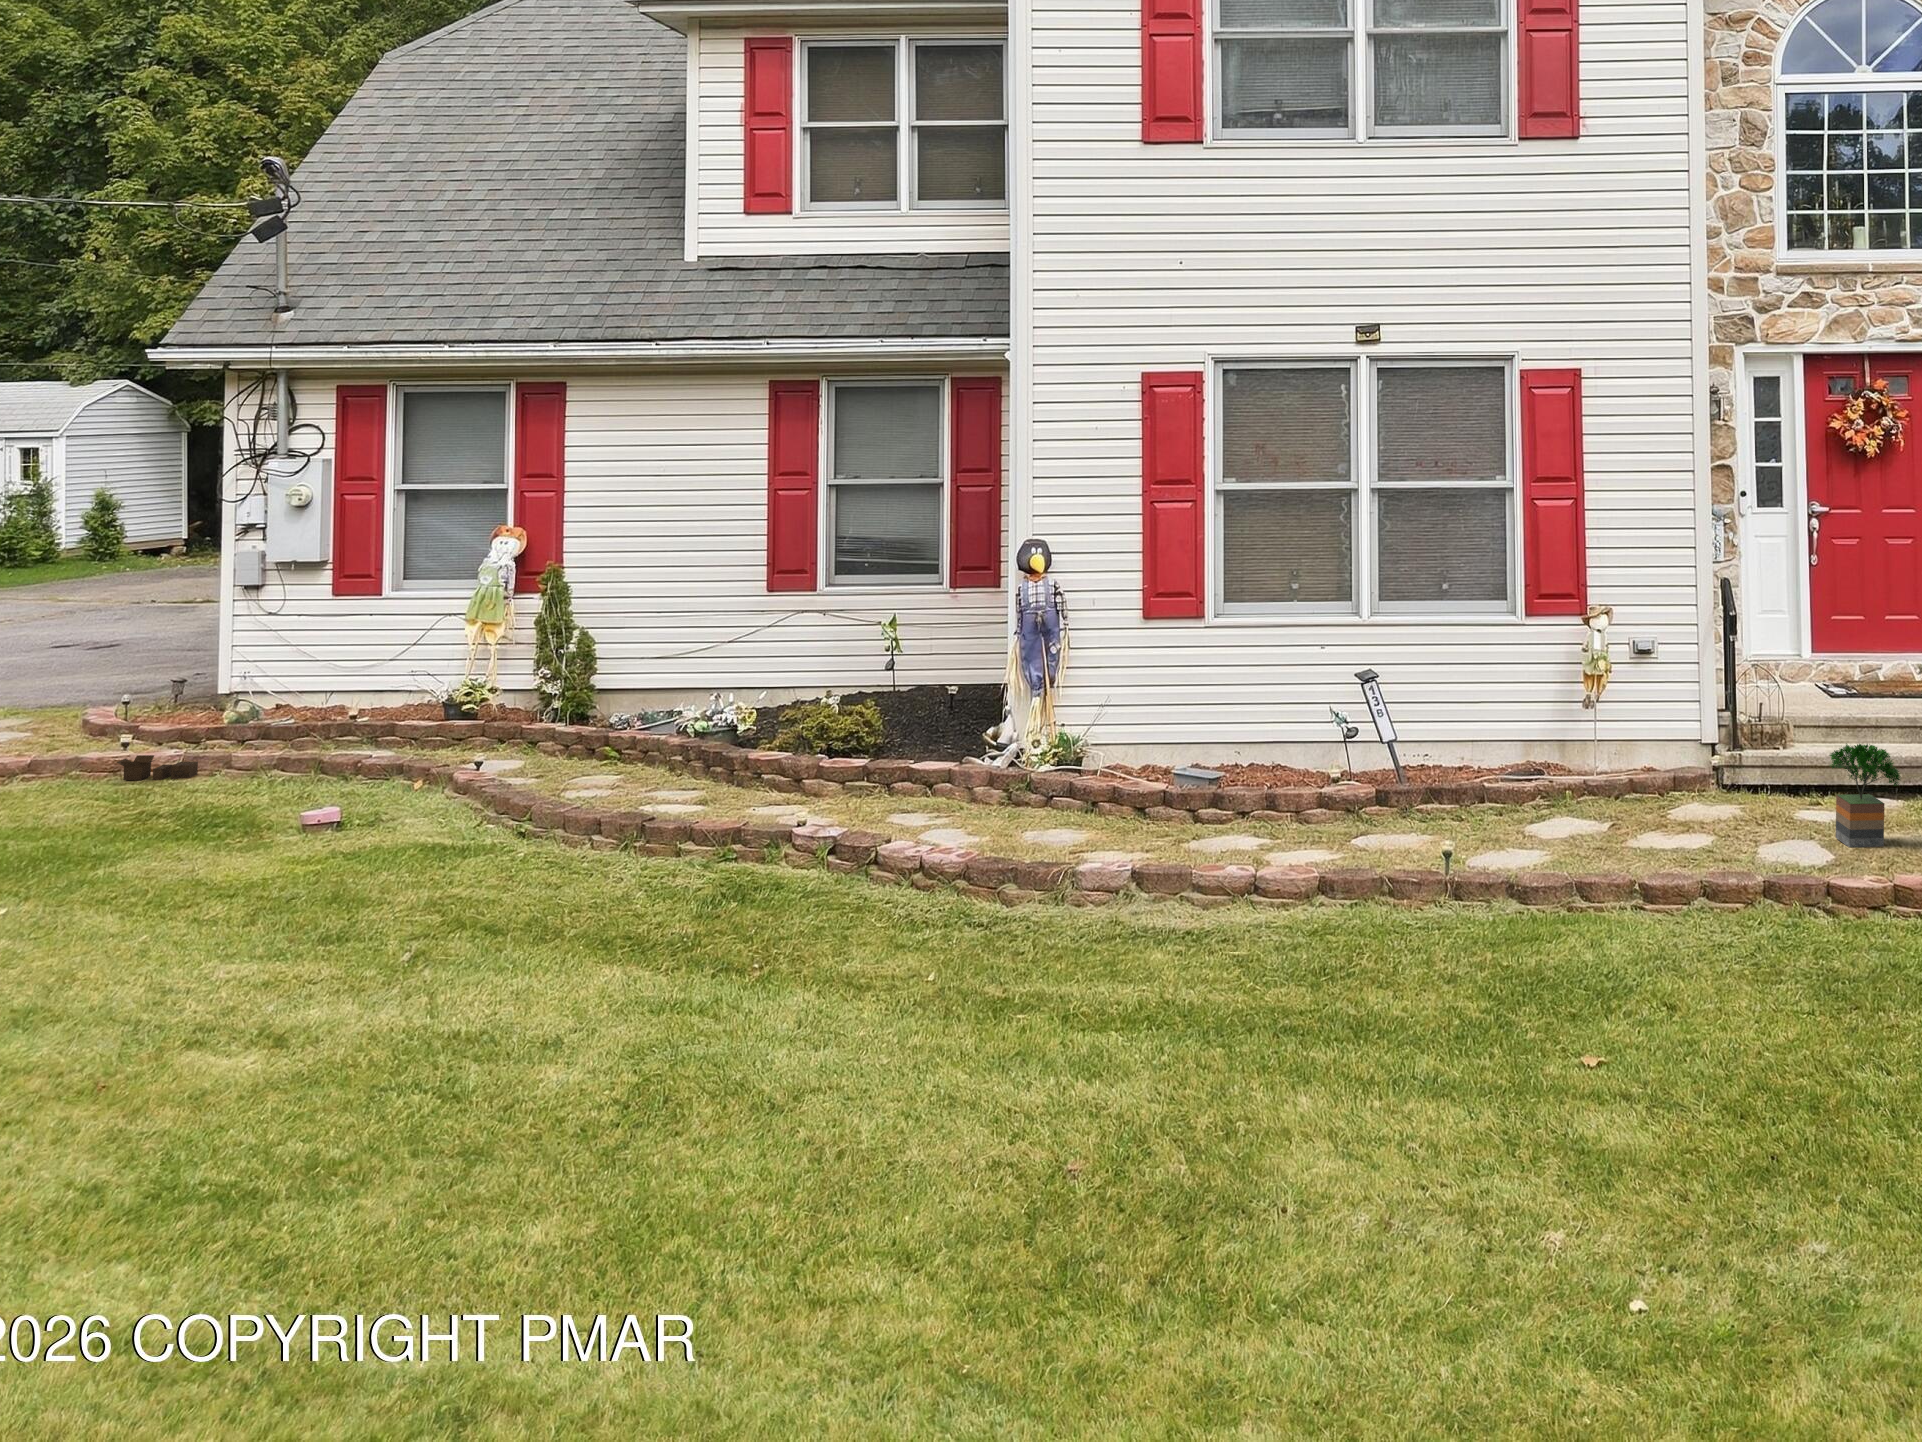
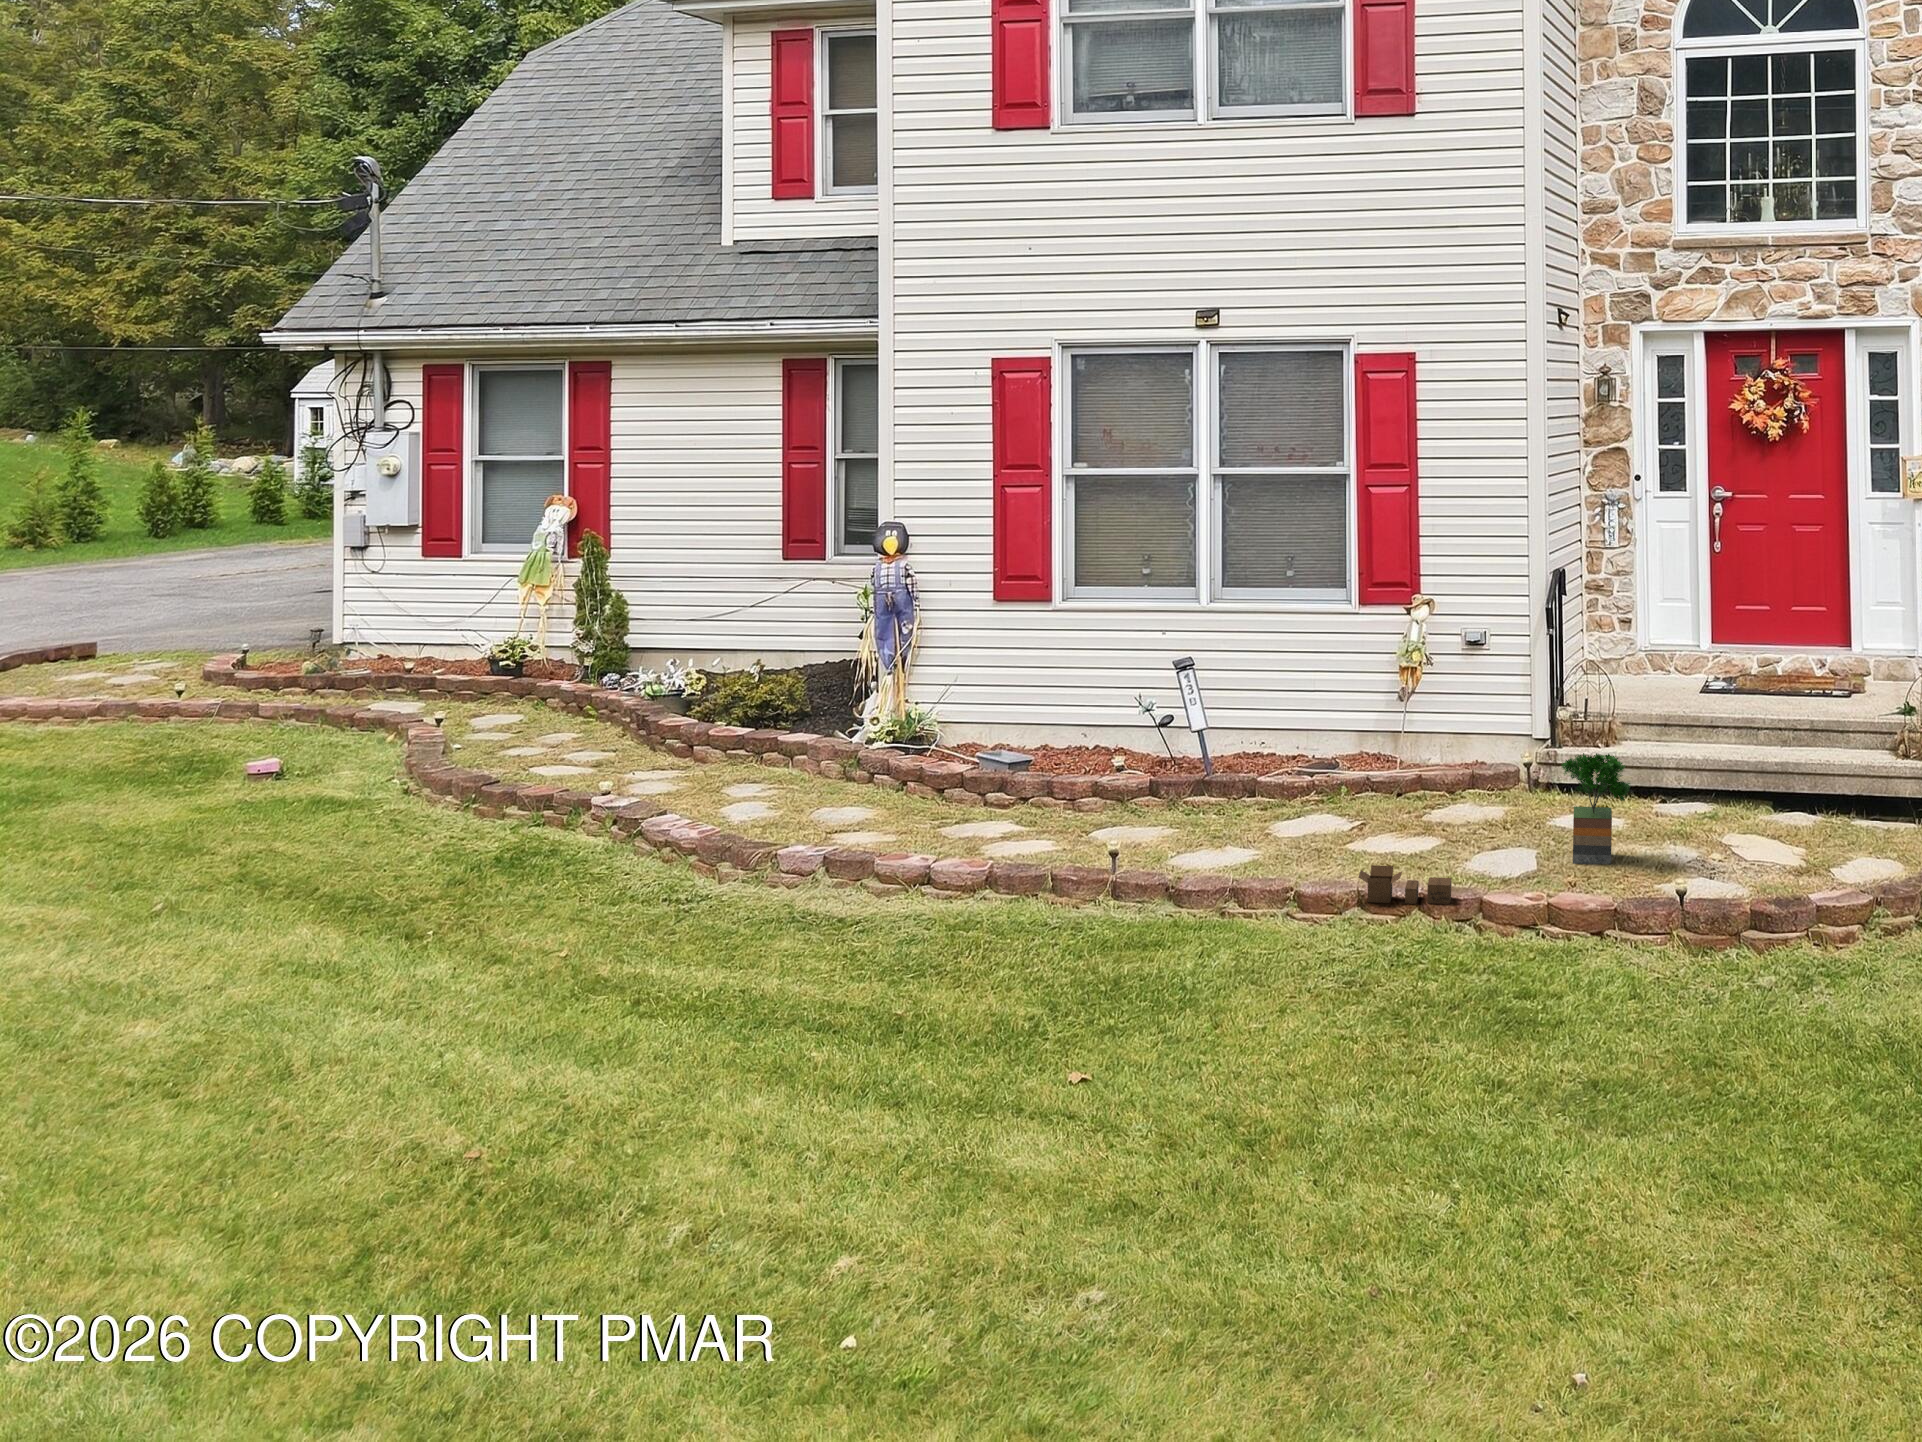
cardboard box: present [117,755,198,780] -> present [1359,865,1452,904]

